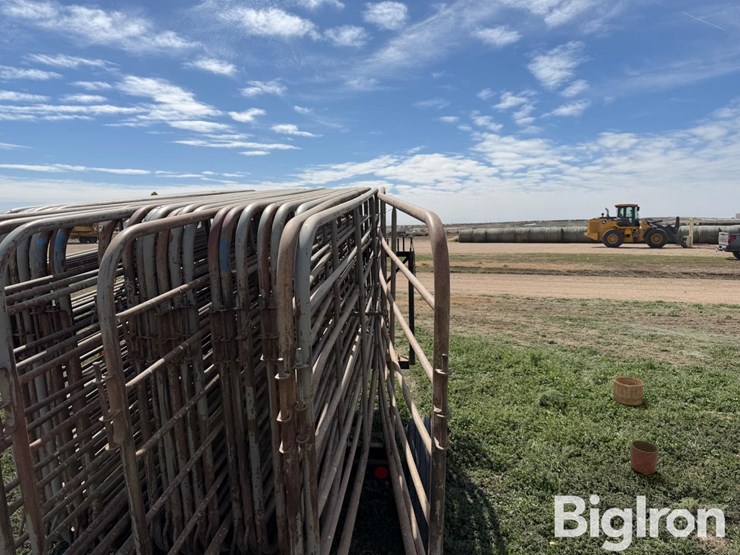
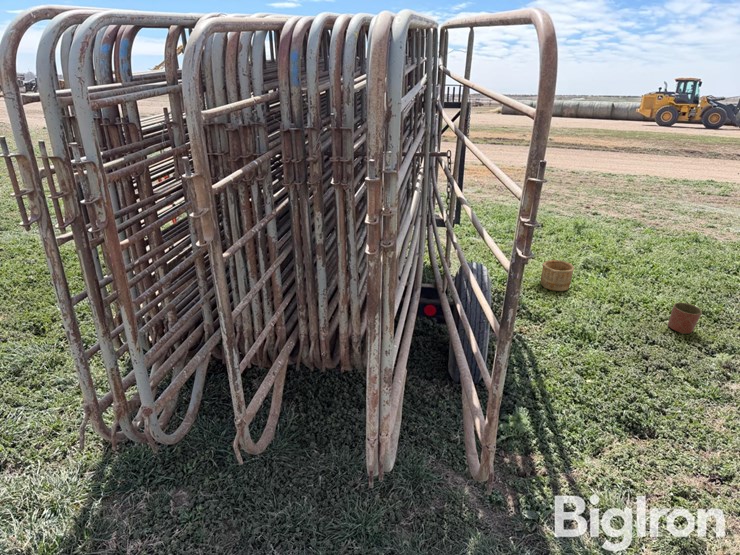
wooden bucket: present [613,376,644,405] -> present [541,260,575,291]

